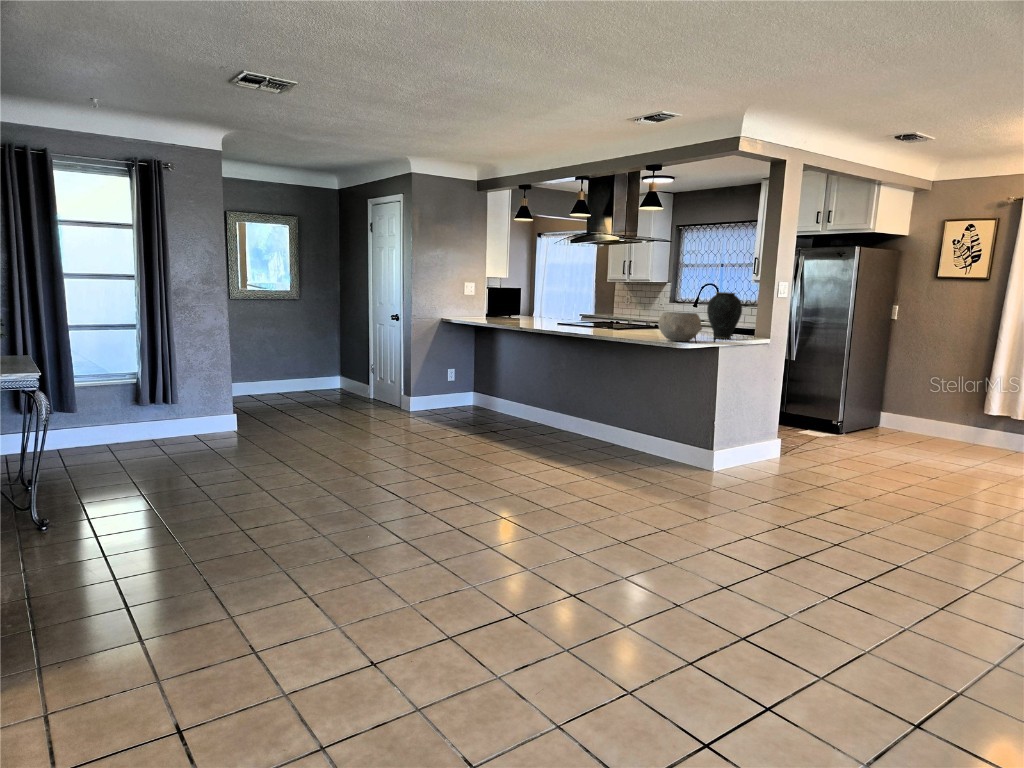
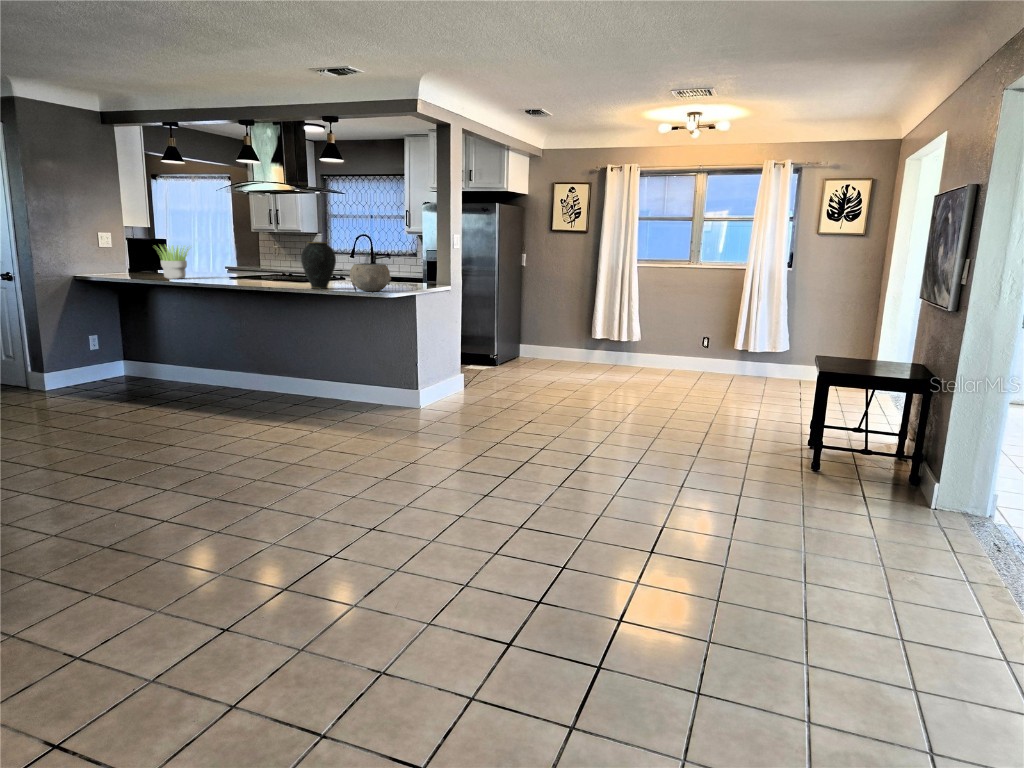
potted plant: none [502,291,538,323] -> present [159,245,189,279]
vase: present [707,292,742,339] -> present [301,242,336,289]

